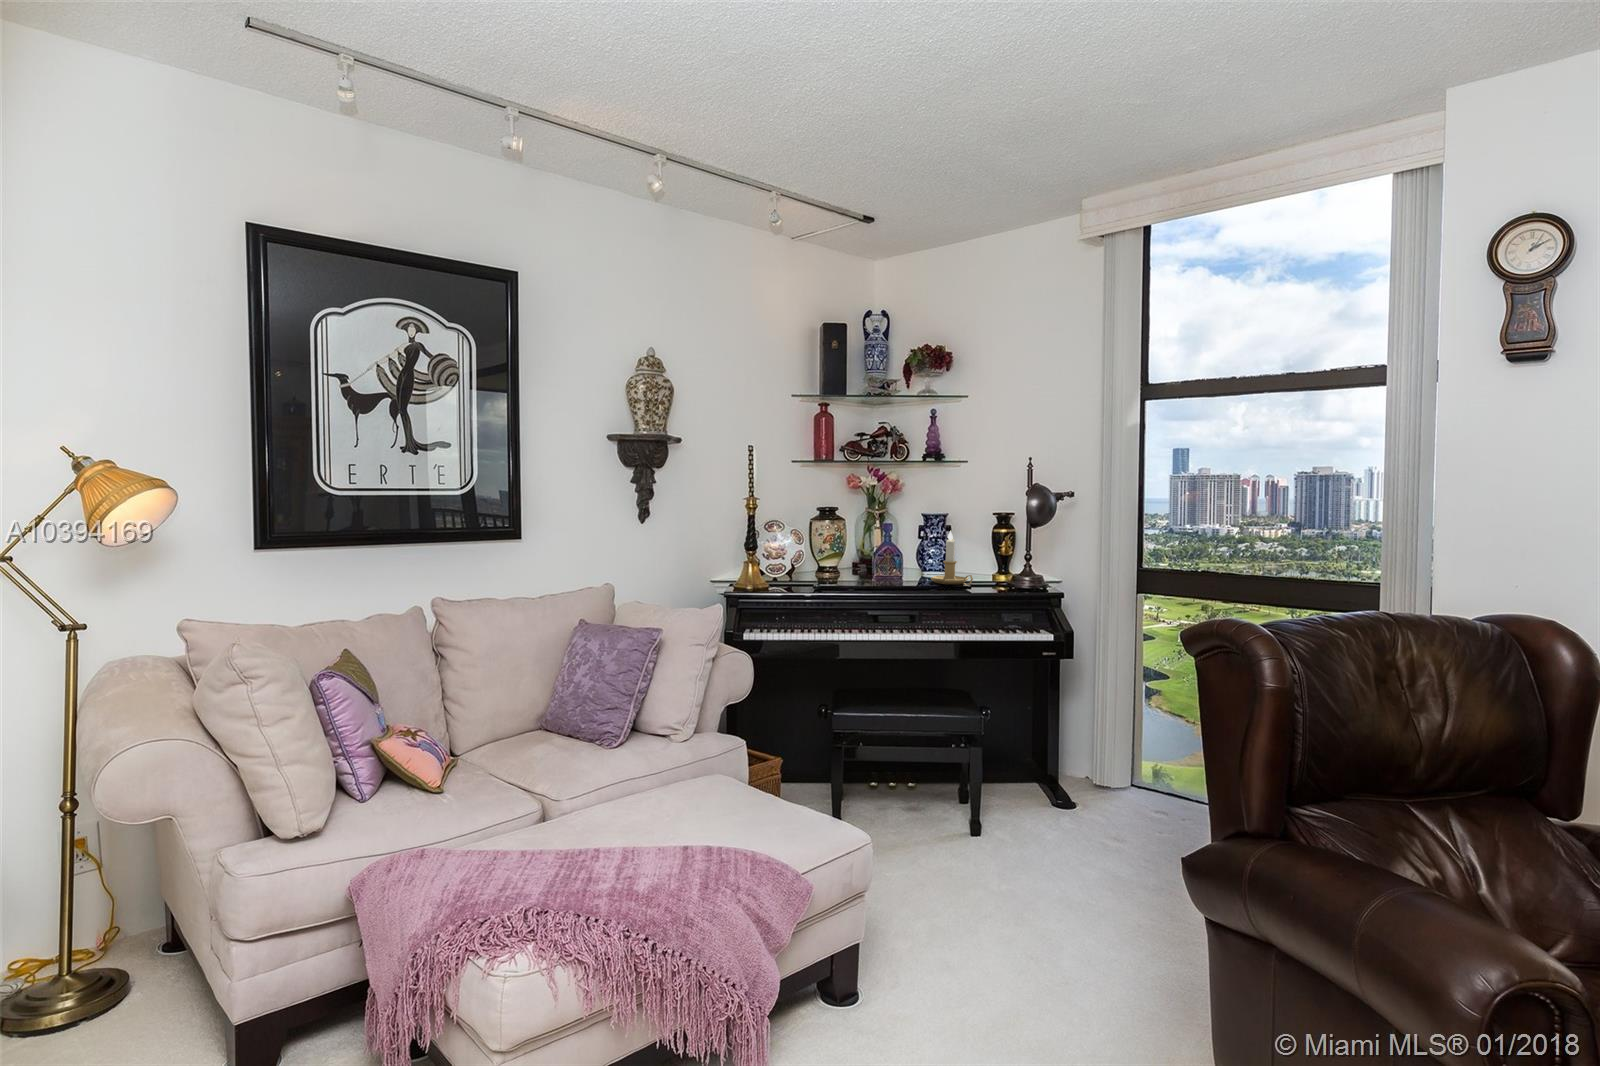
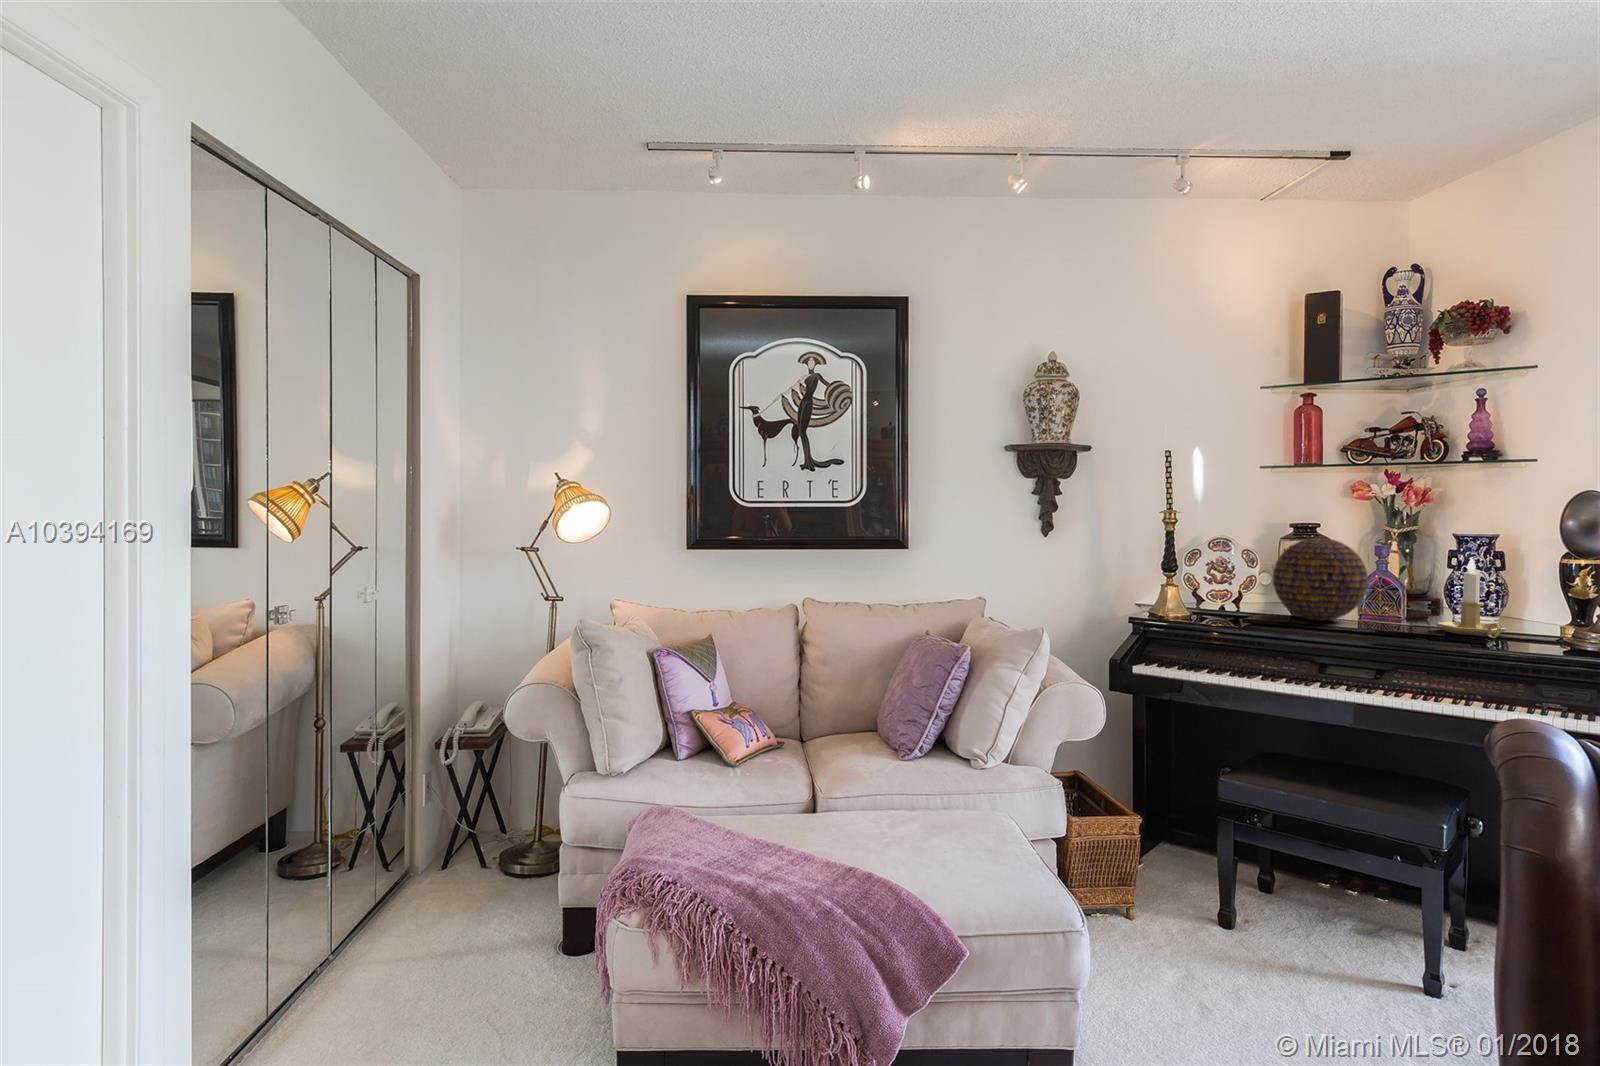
decorative orb: none [825,518,888,582] -> present [1273,538,1368,621]

